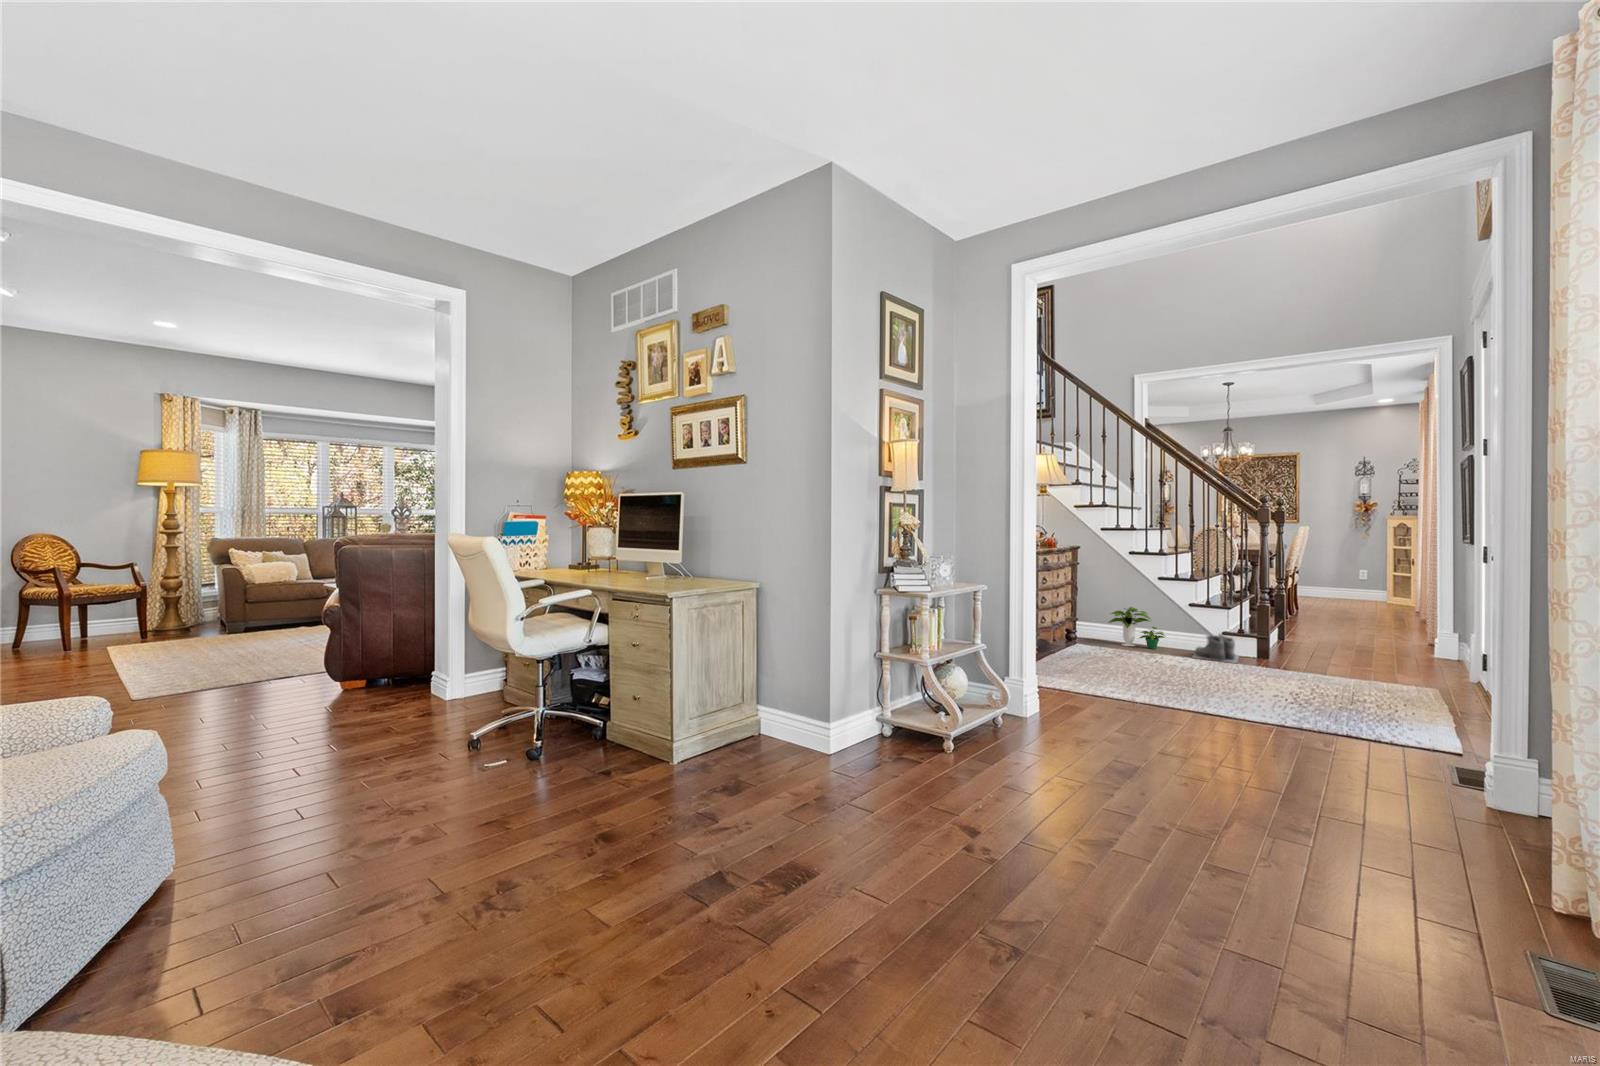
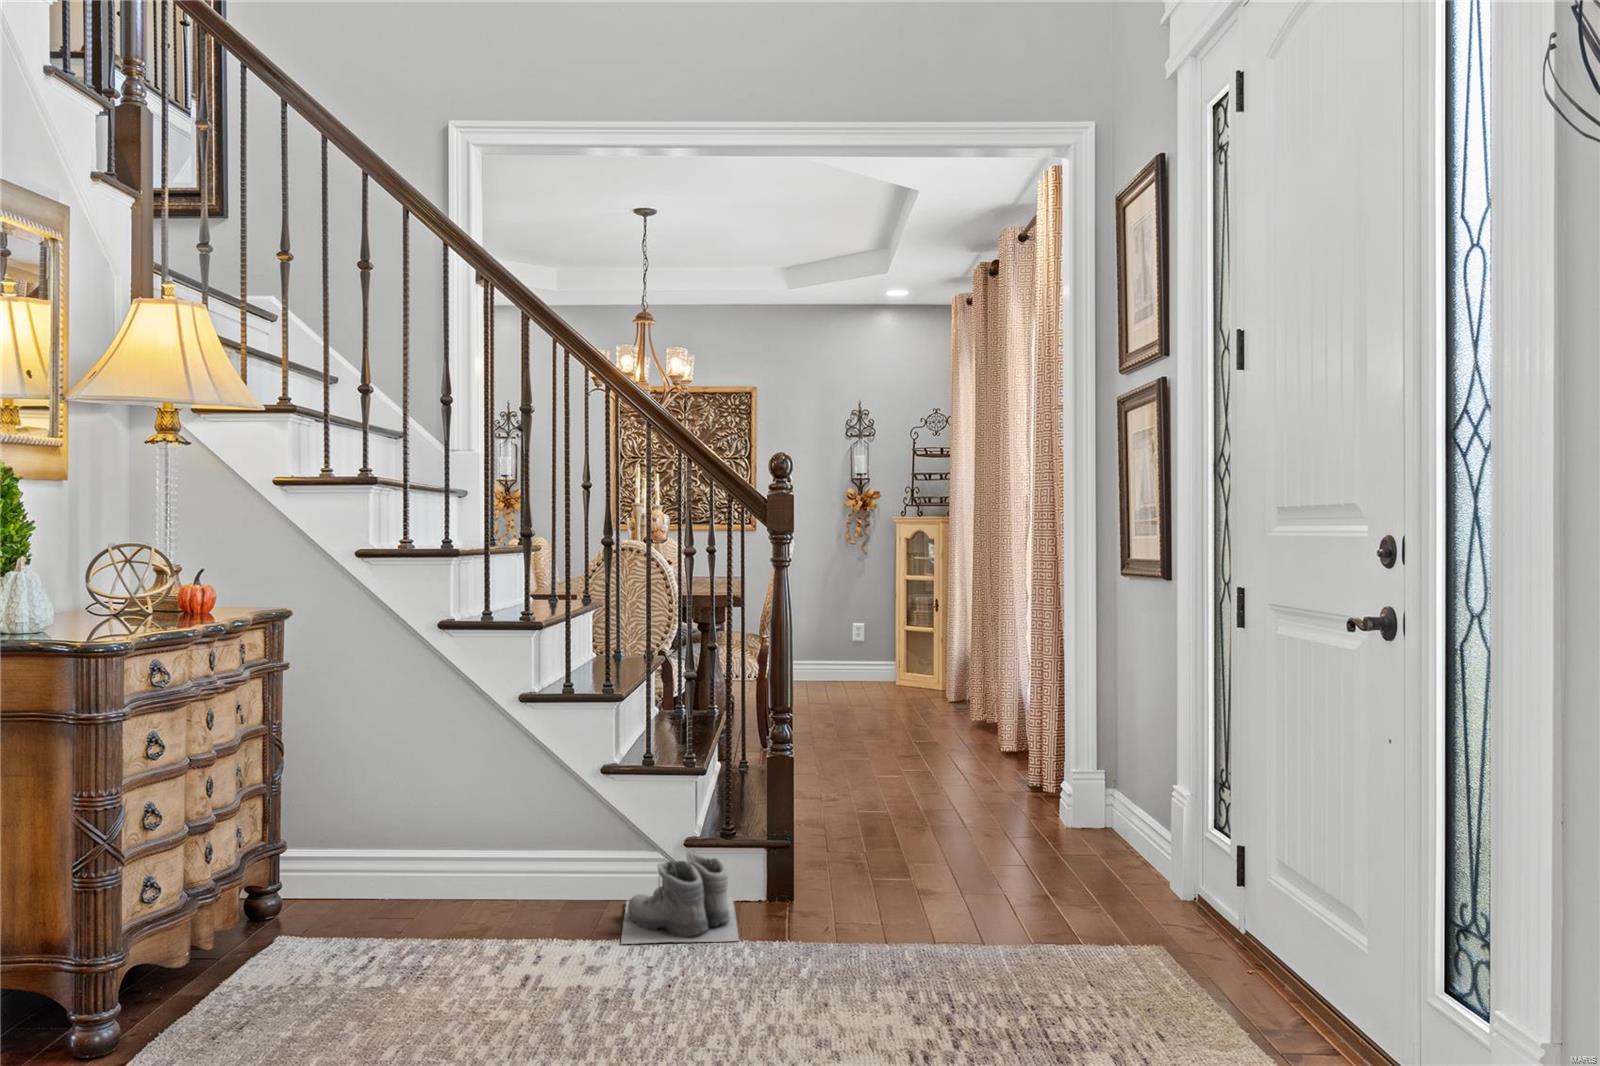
potted plant: present [1108,607,1165,649] -> none [377,791,549,922]

